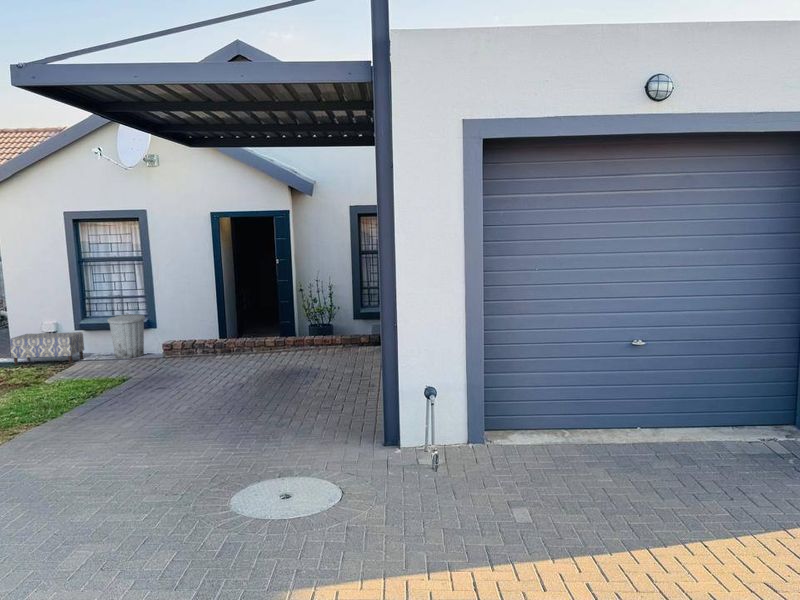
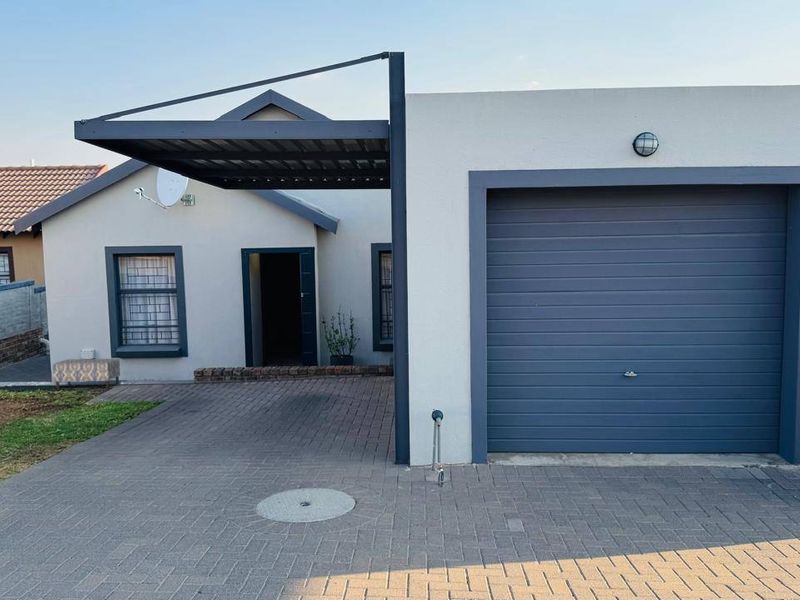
trash can: present [108,313,145,359] -> none [143,341,177,384]

